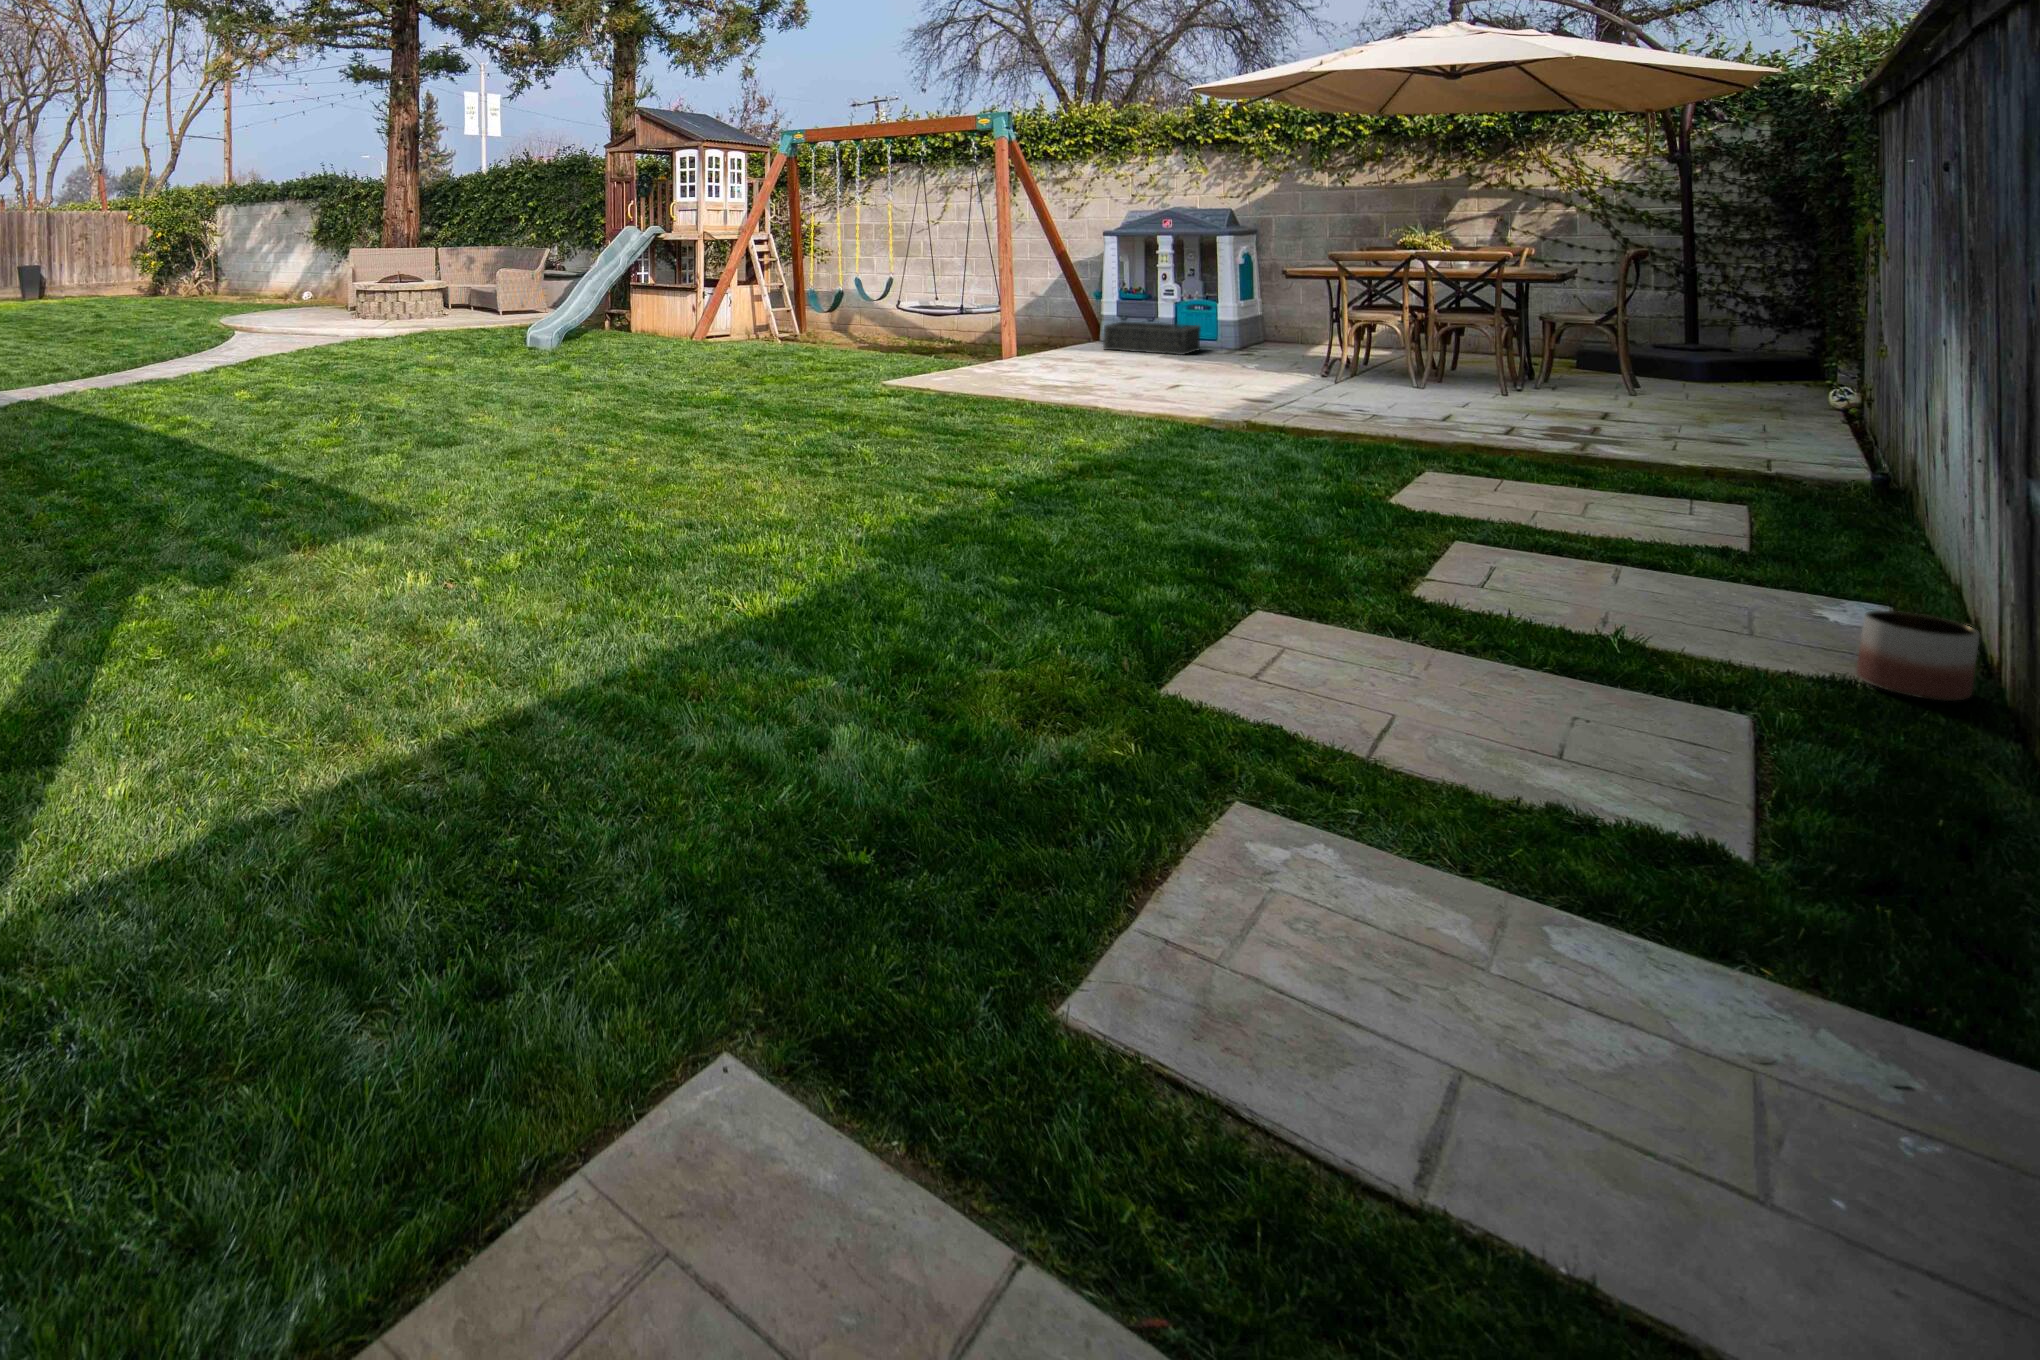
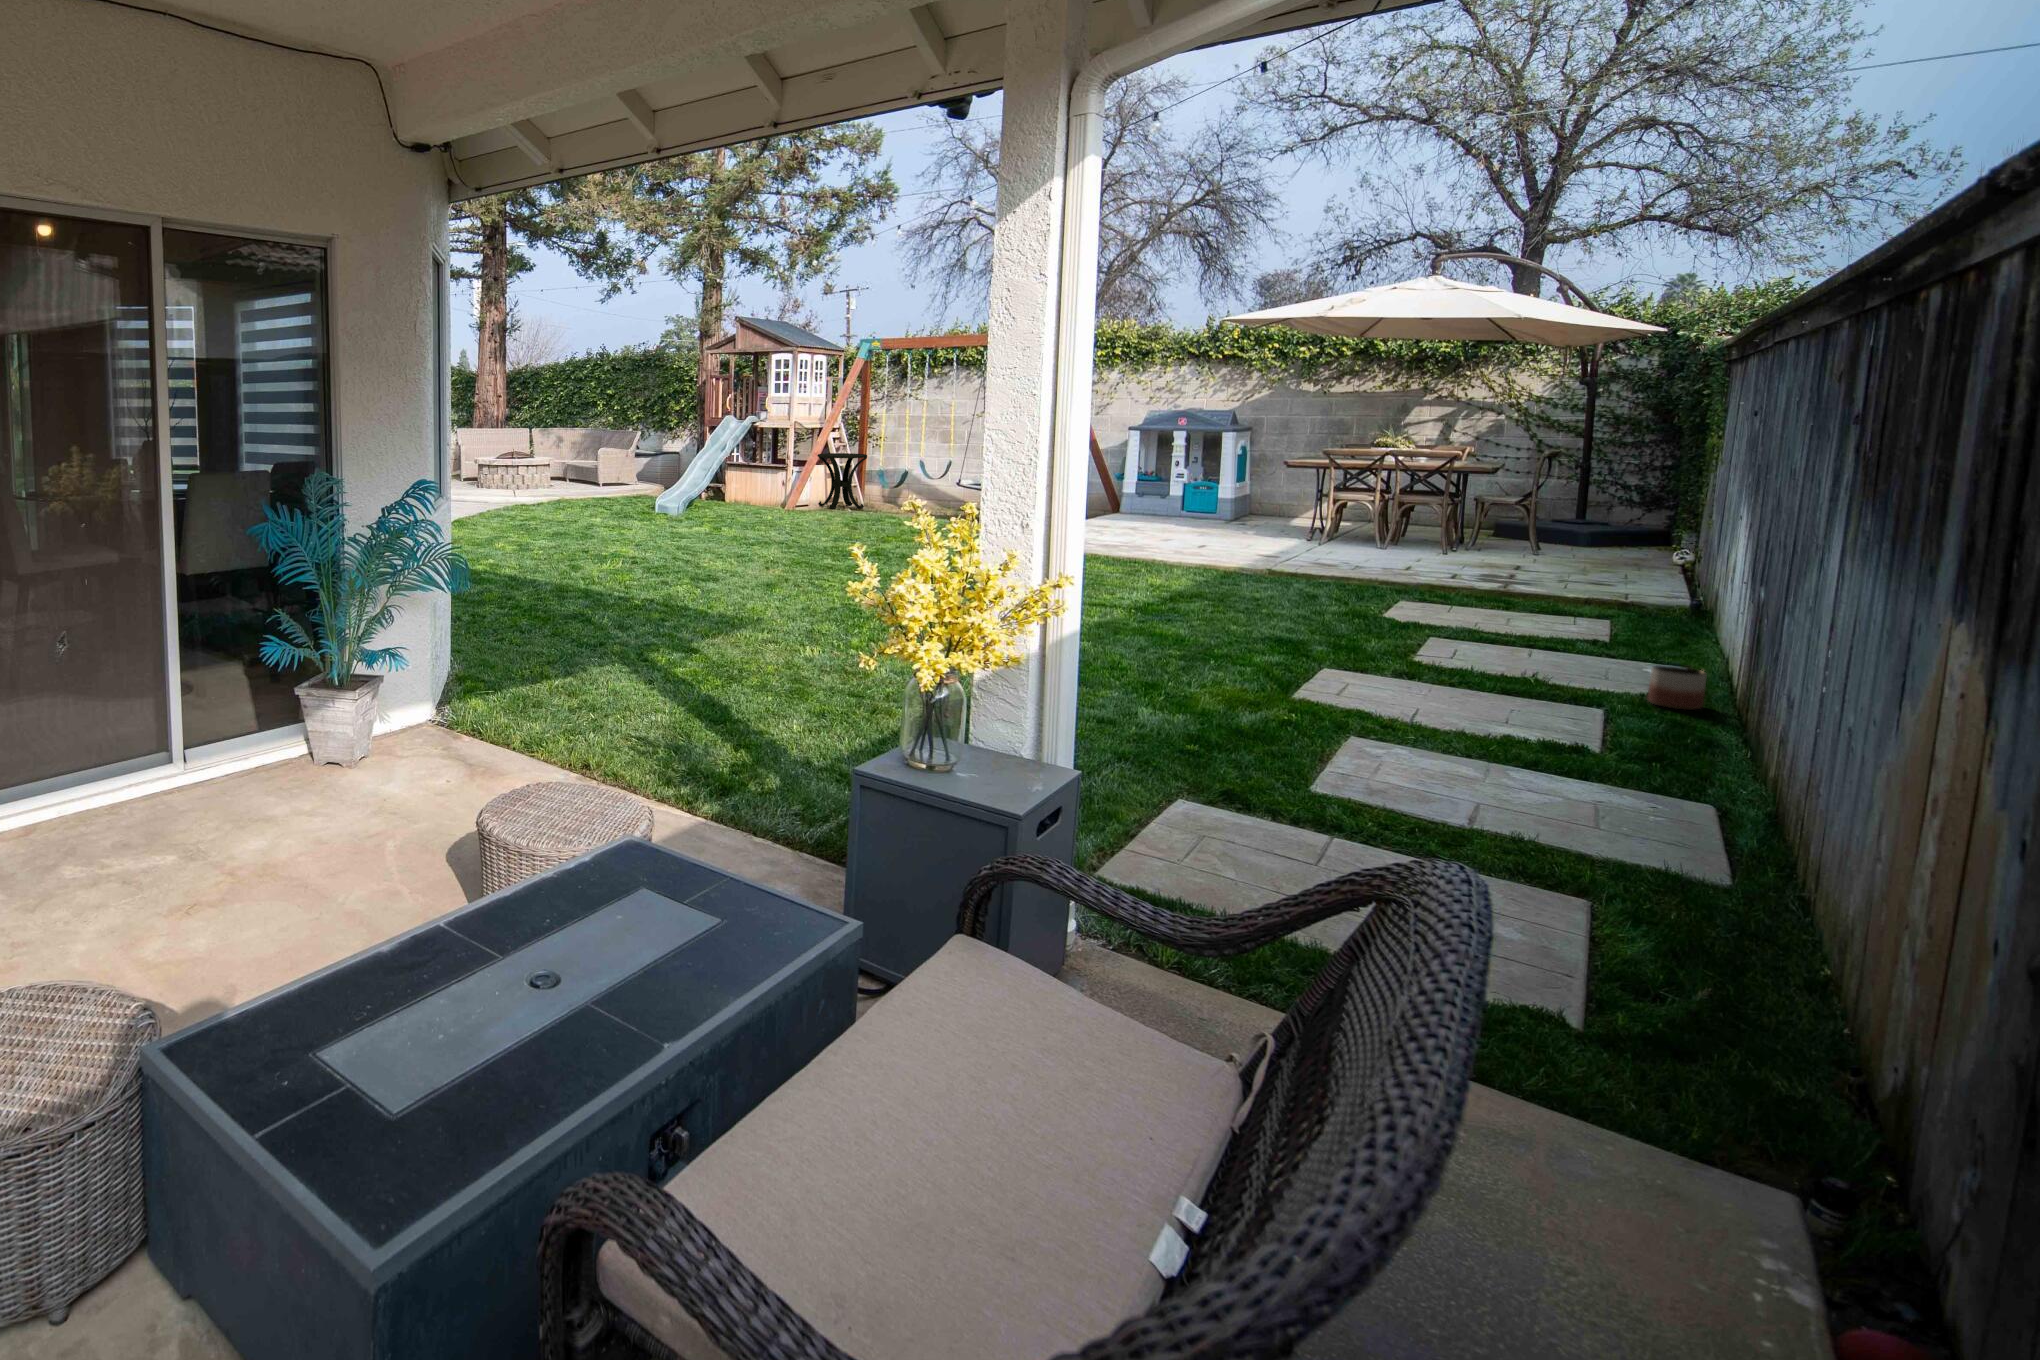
side table: none [720,268,780,335] -> present [817,453,867,509]
basket: present [1103,321,1201,355] -> none [1139,499,1216,526]

